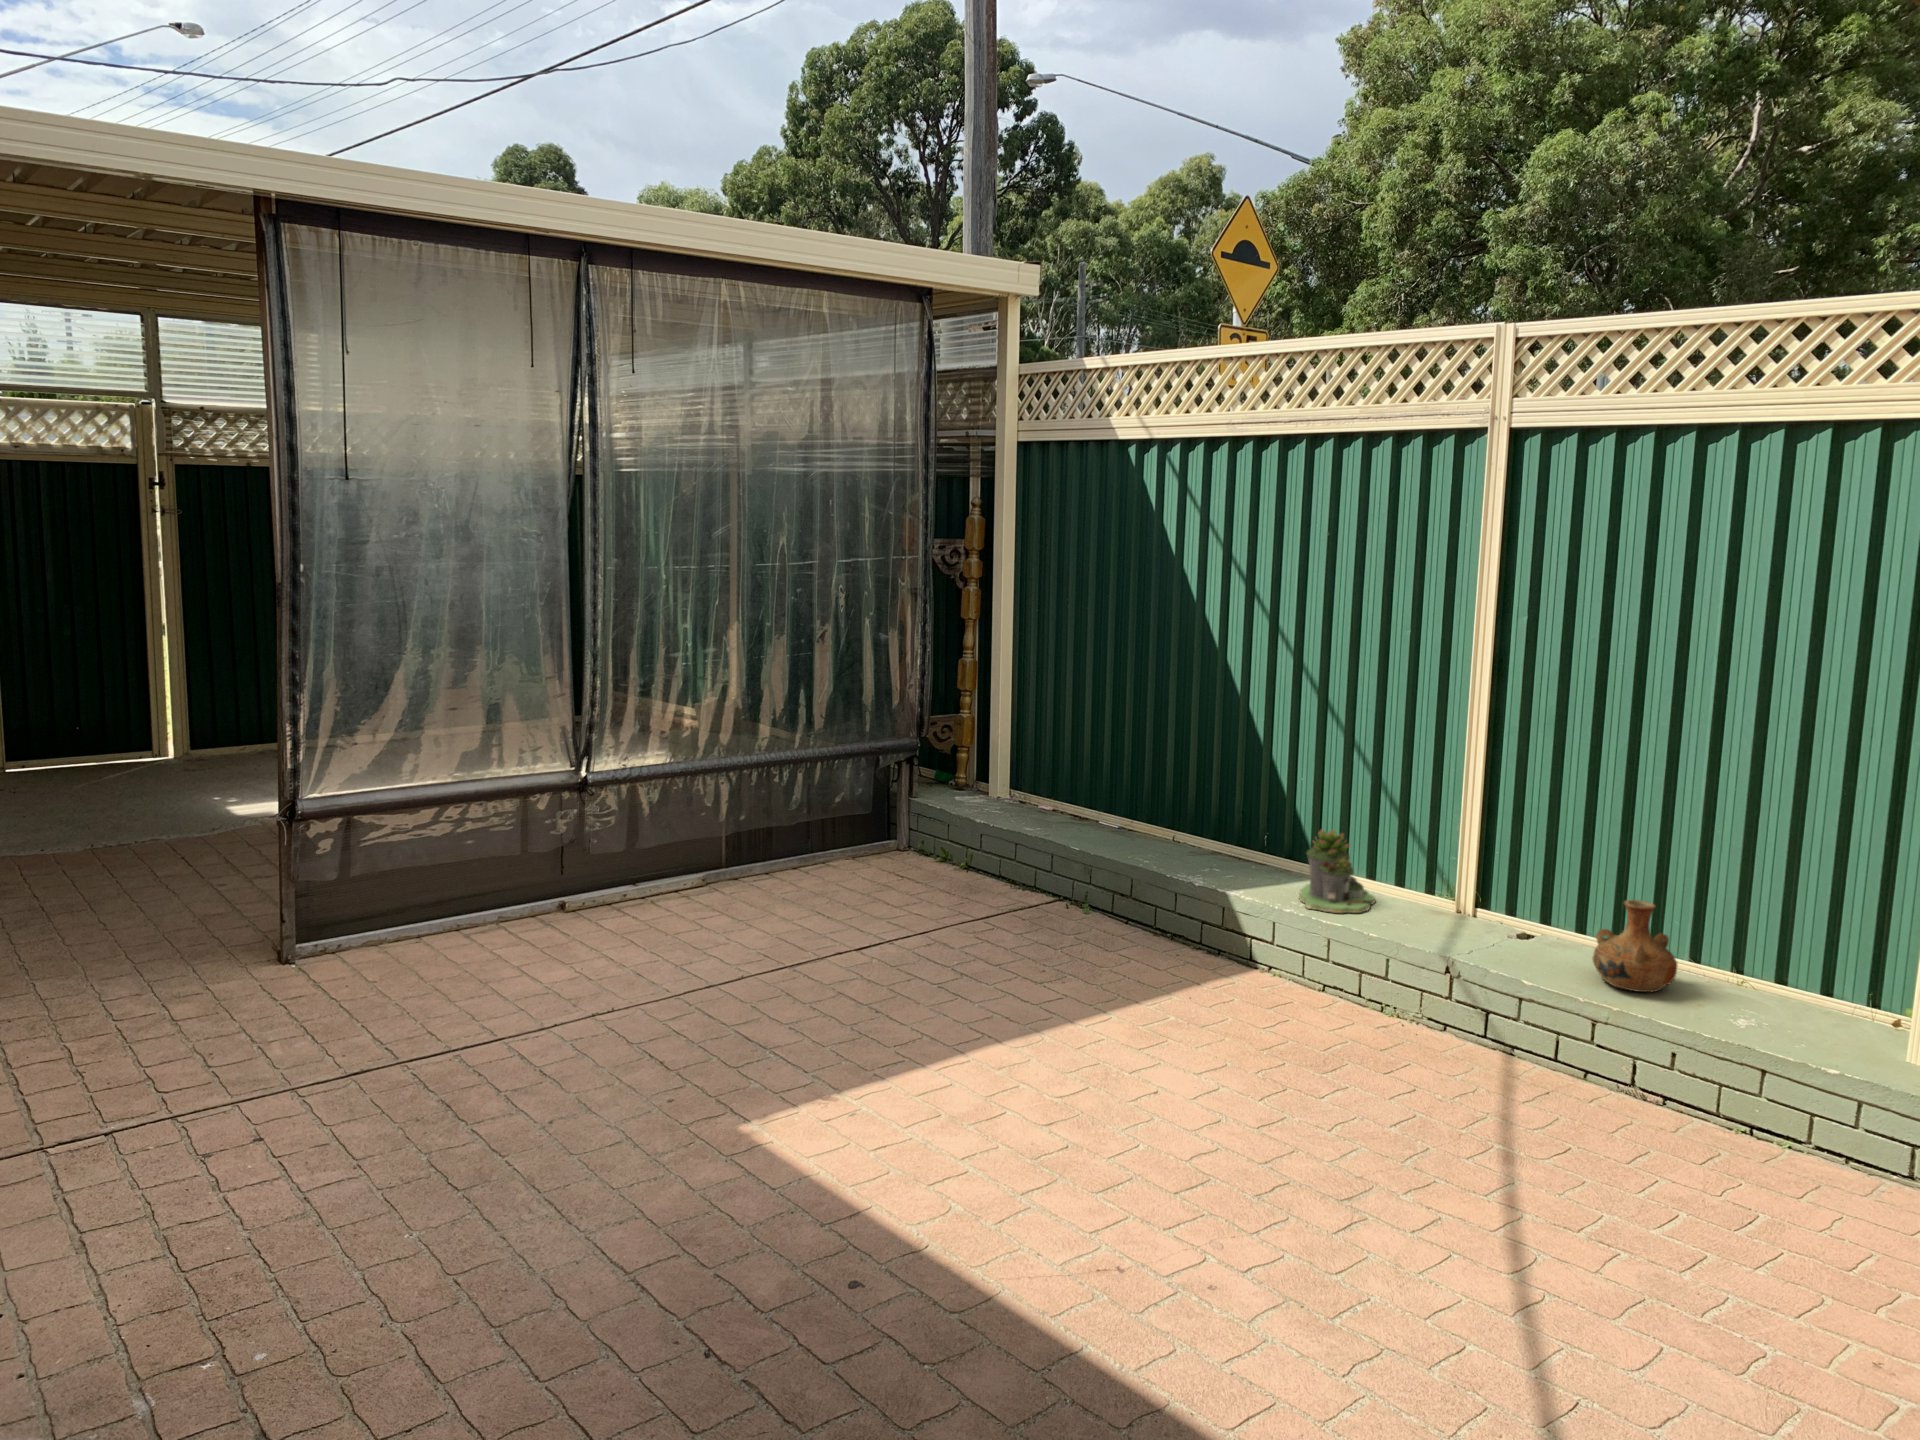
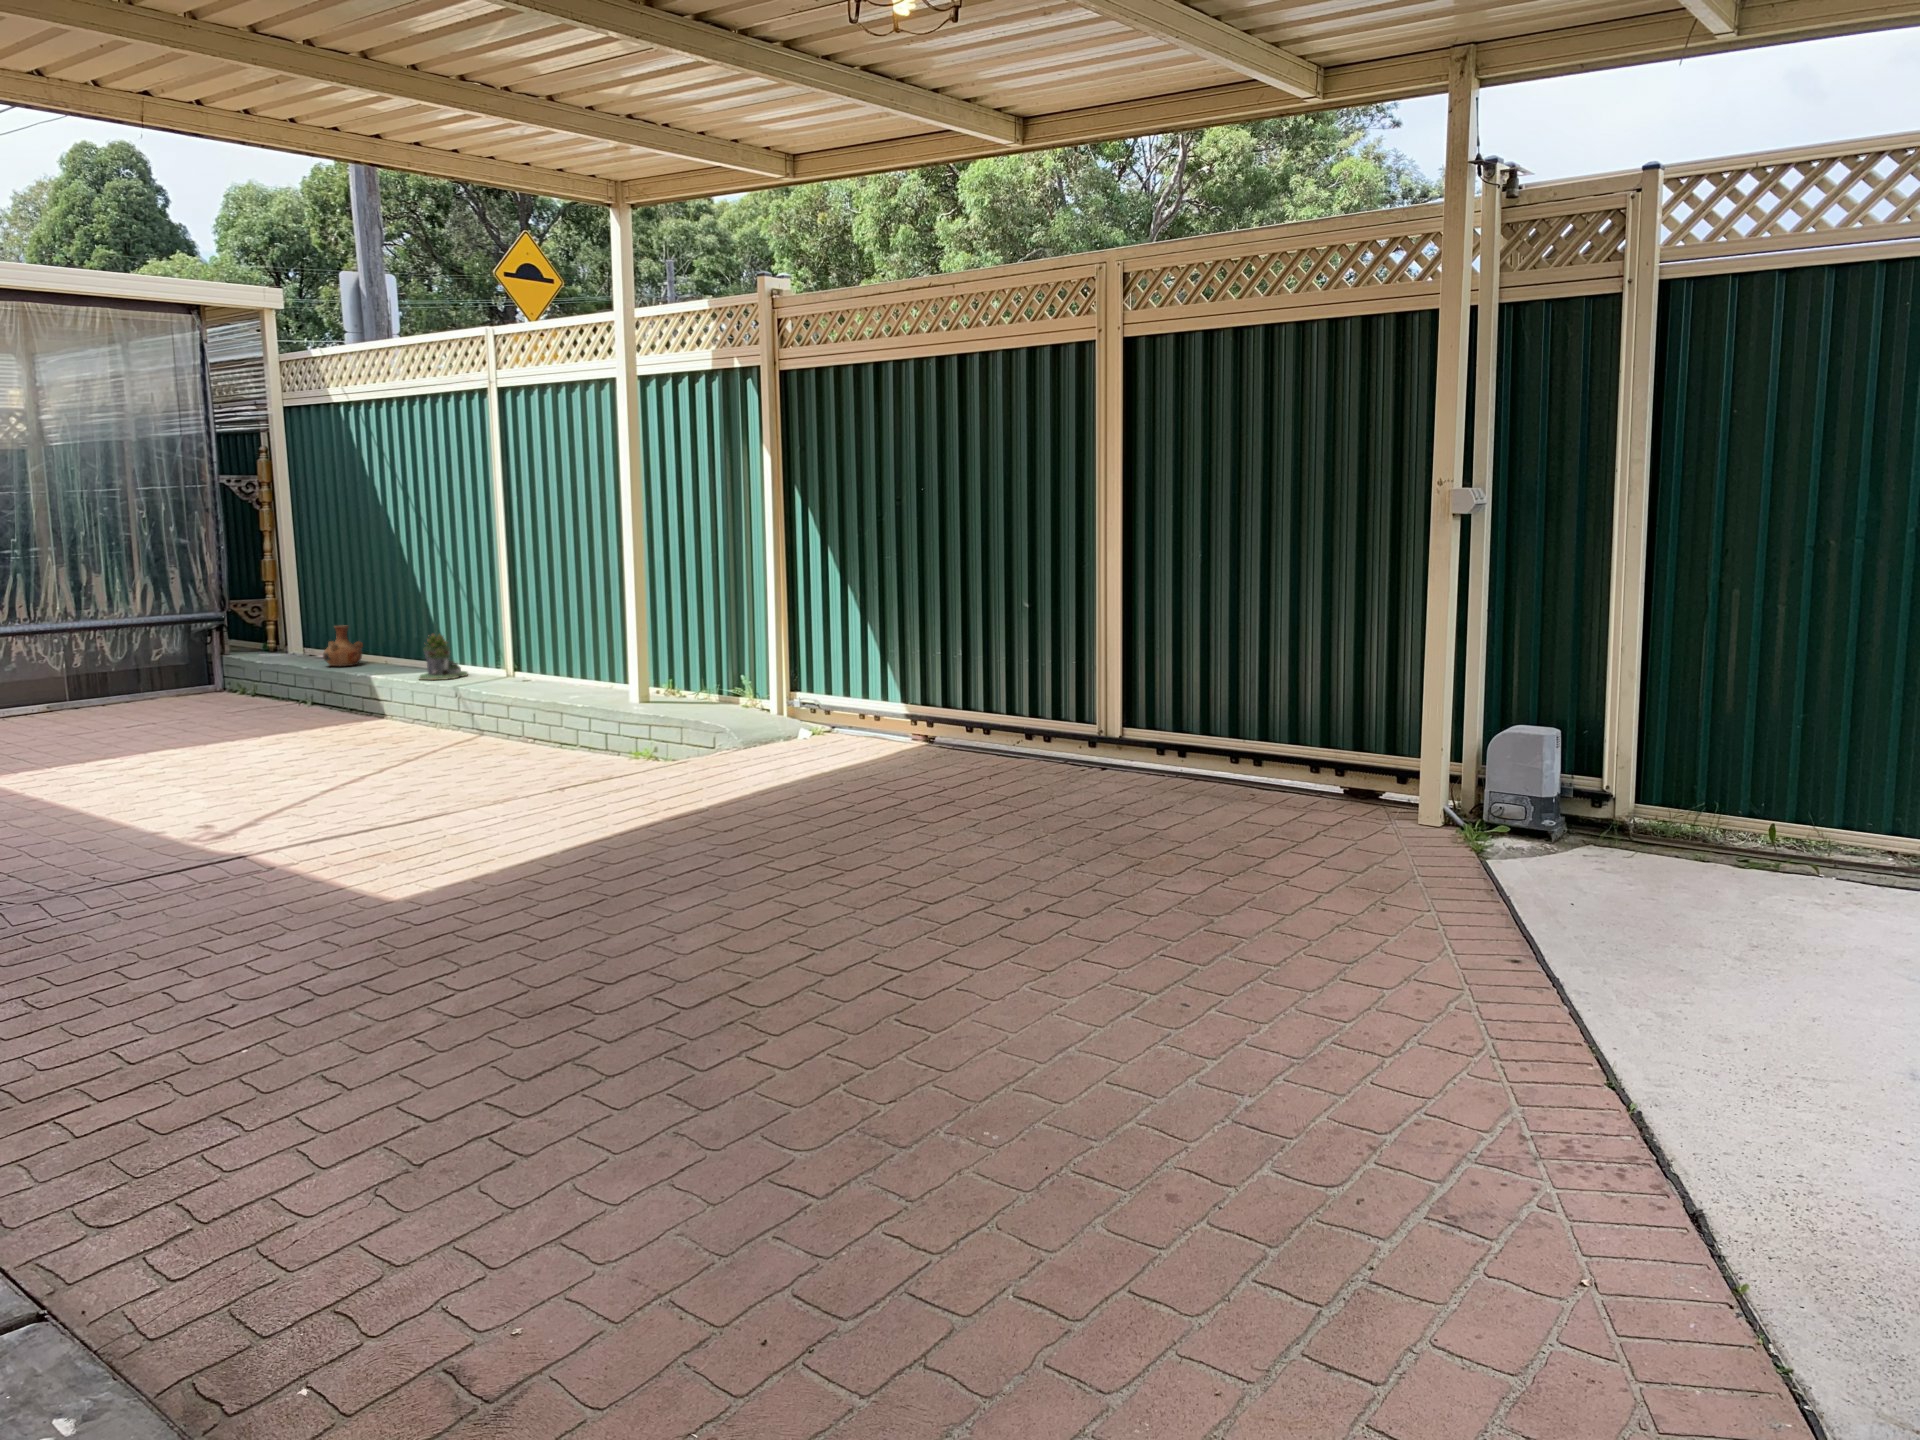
vase: present [1593,900,1678,992] -> present [323,626,363,666]

